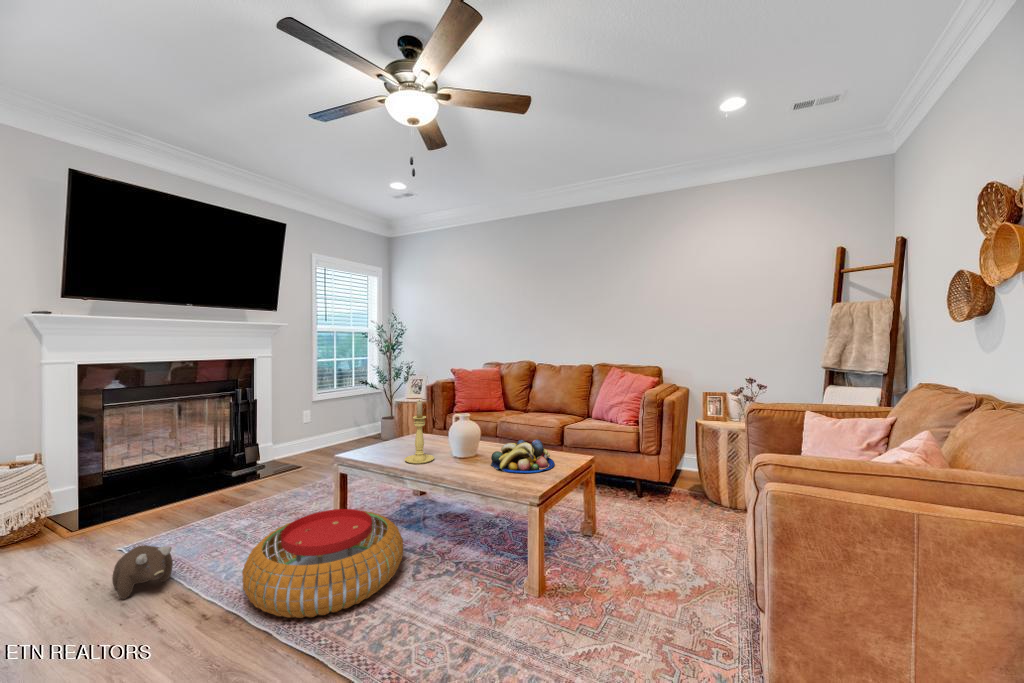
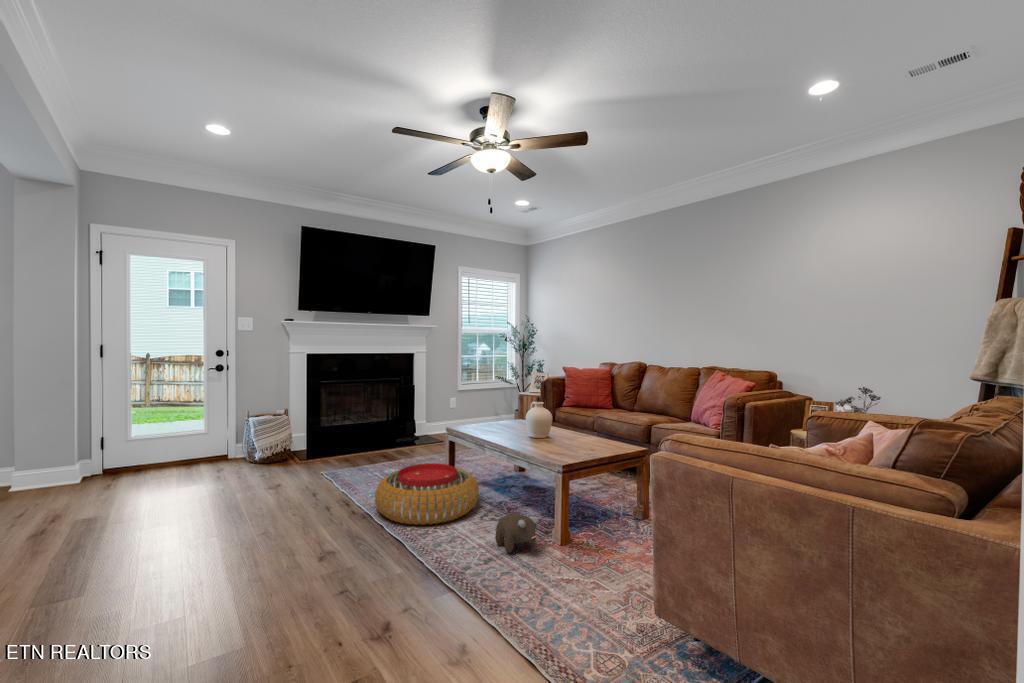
candle holder: present [405,400,434,464] -> none [489,388,512,438]
fruit bowl: present [491,439,555,473] -> none [549,427,603,452]
plush toy: present [112,545,173,599] -> present [495,513,539,553]

